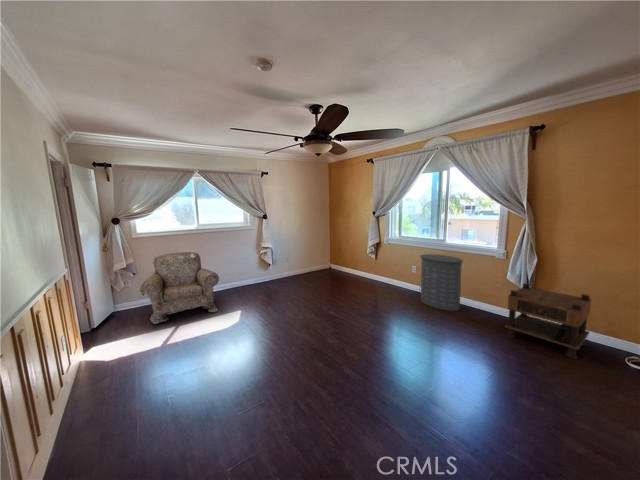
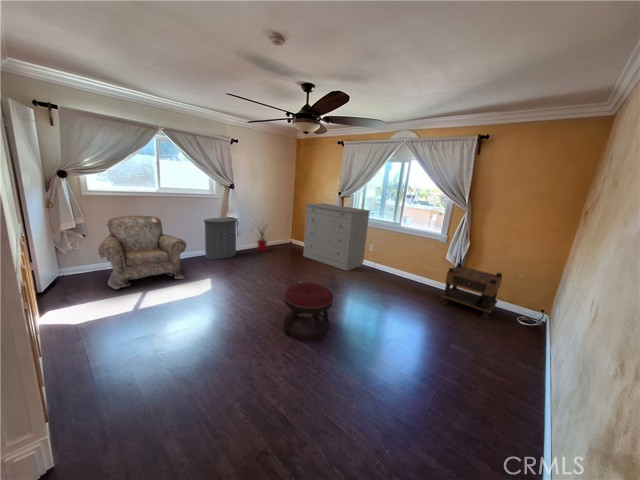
dresser: none [338,225,409,297] -> present [303,203,370,271]
house plant: none [285,243,312,280] -> present [257,226,267,252]
laundry hamper: present [420,254,463,311] -> present [204,218,237,259]
ottoman: none [302,314,357,385] -> present [283,282,333,341]

